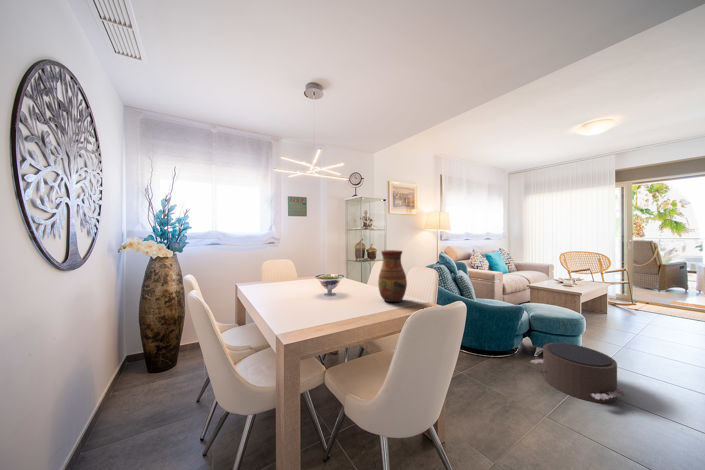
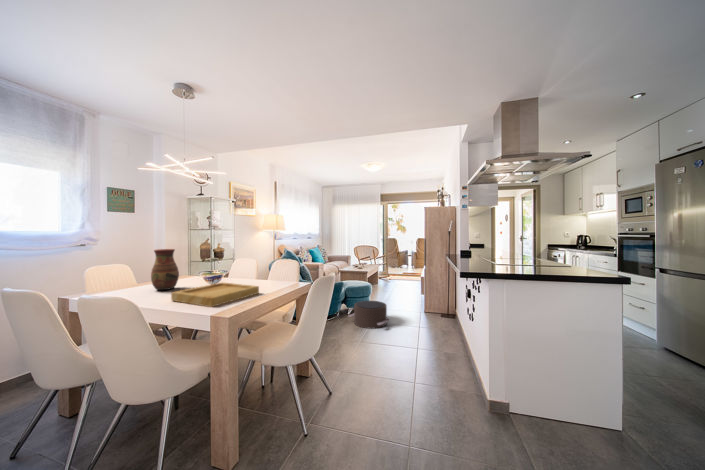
vase: present [378,250,407,302] -> present [151,249,179,290]
tray: none [277,289,359,322] -> present [171,283,259,307]

